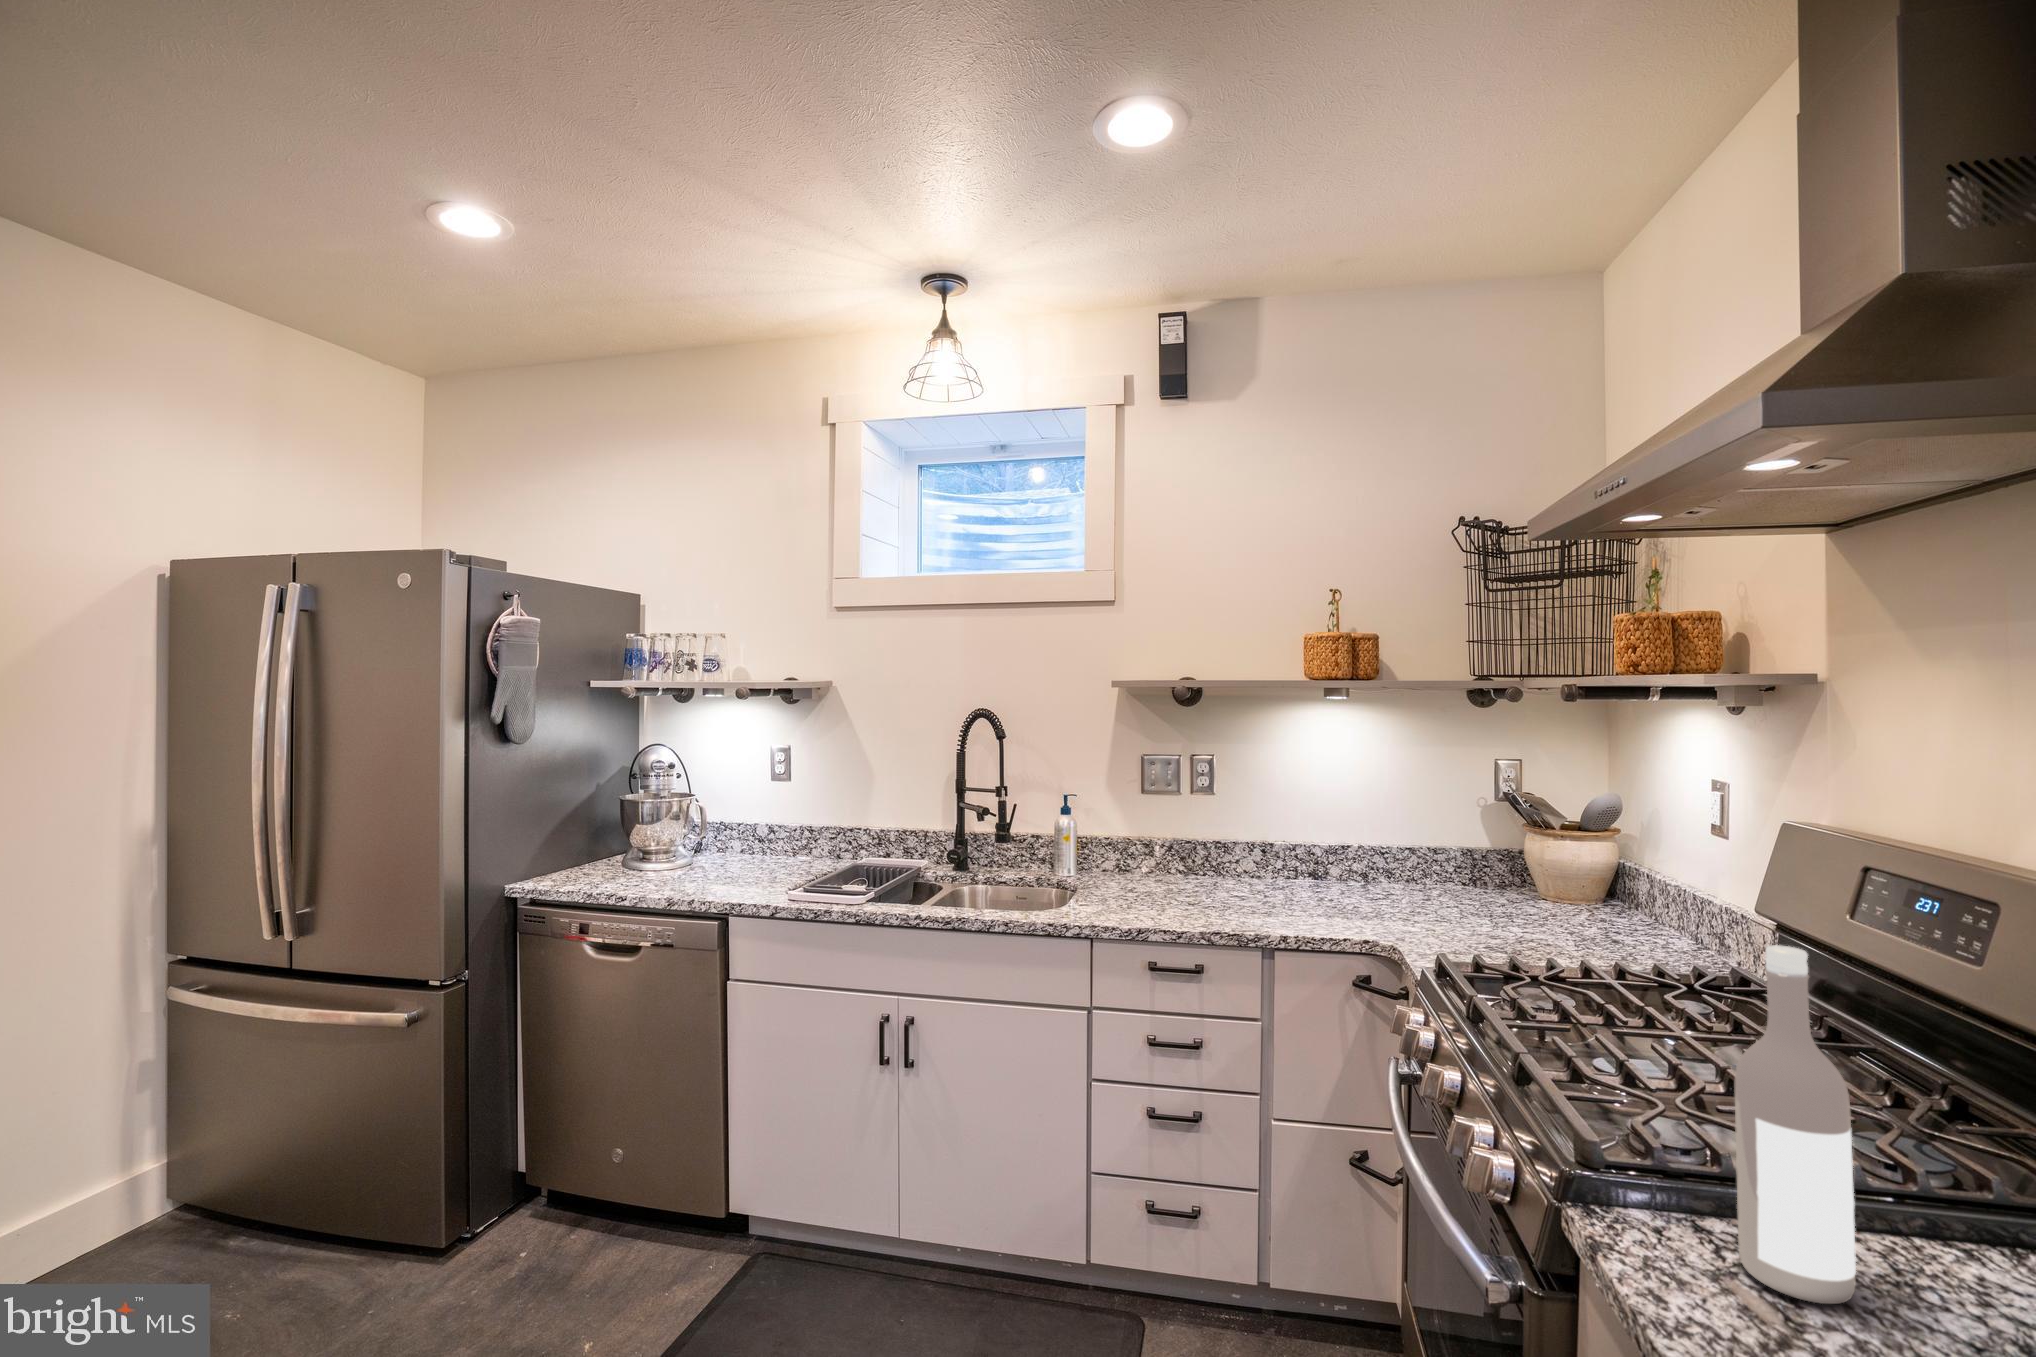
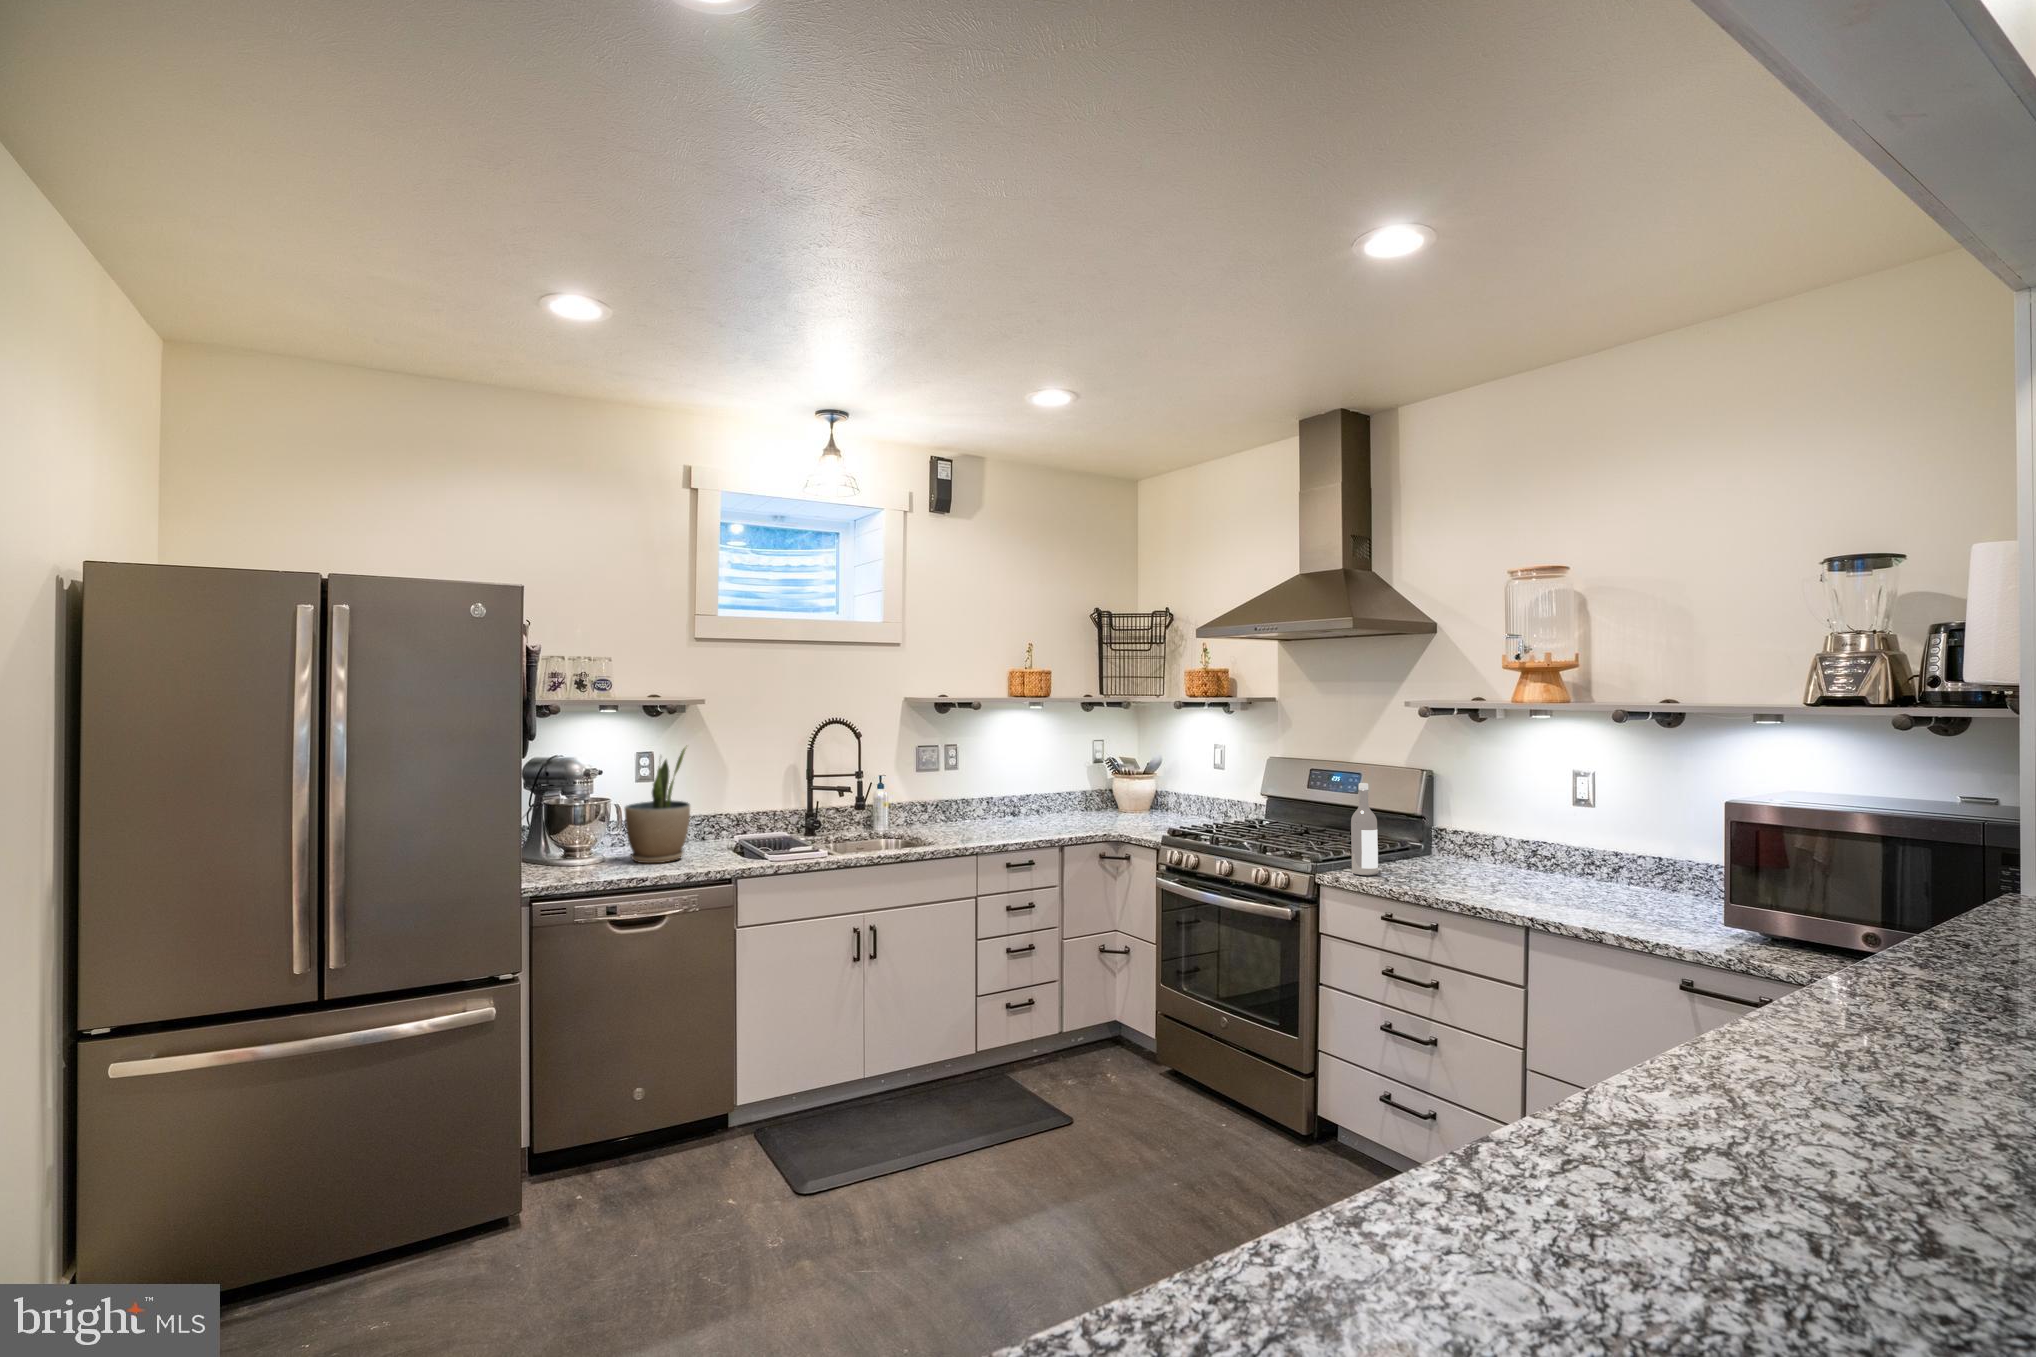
potted plant: none [670,737,747,881] -> present [625,747,690,863]

